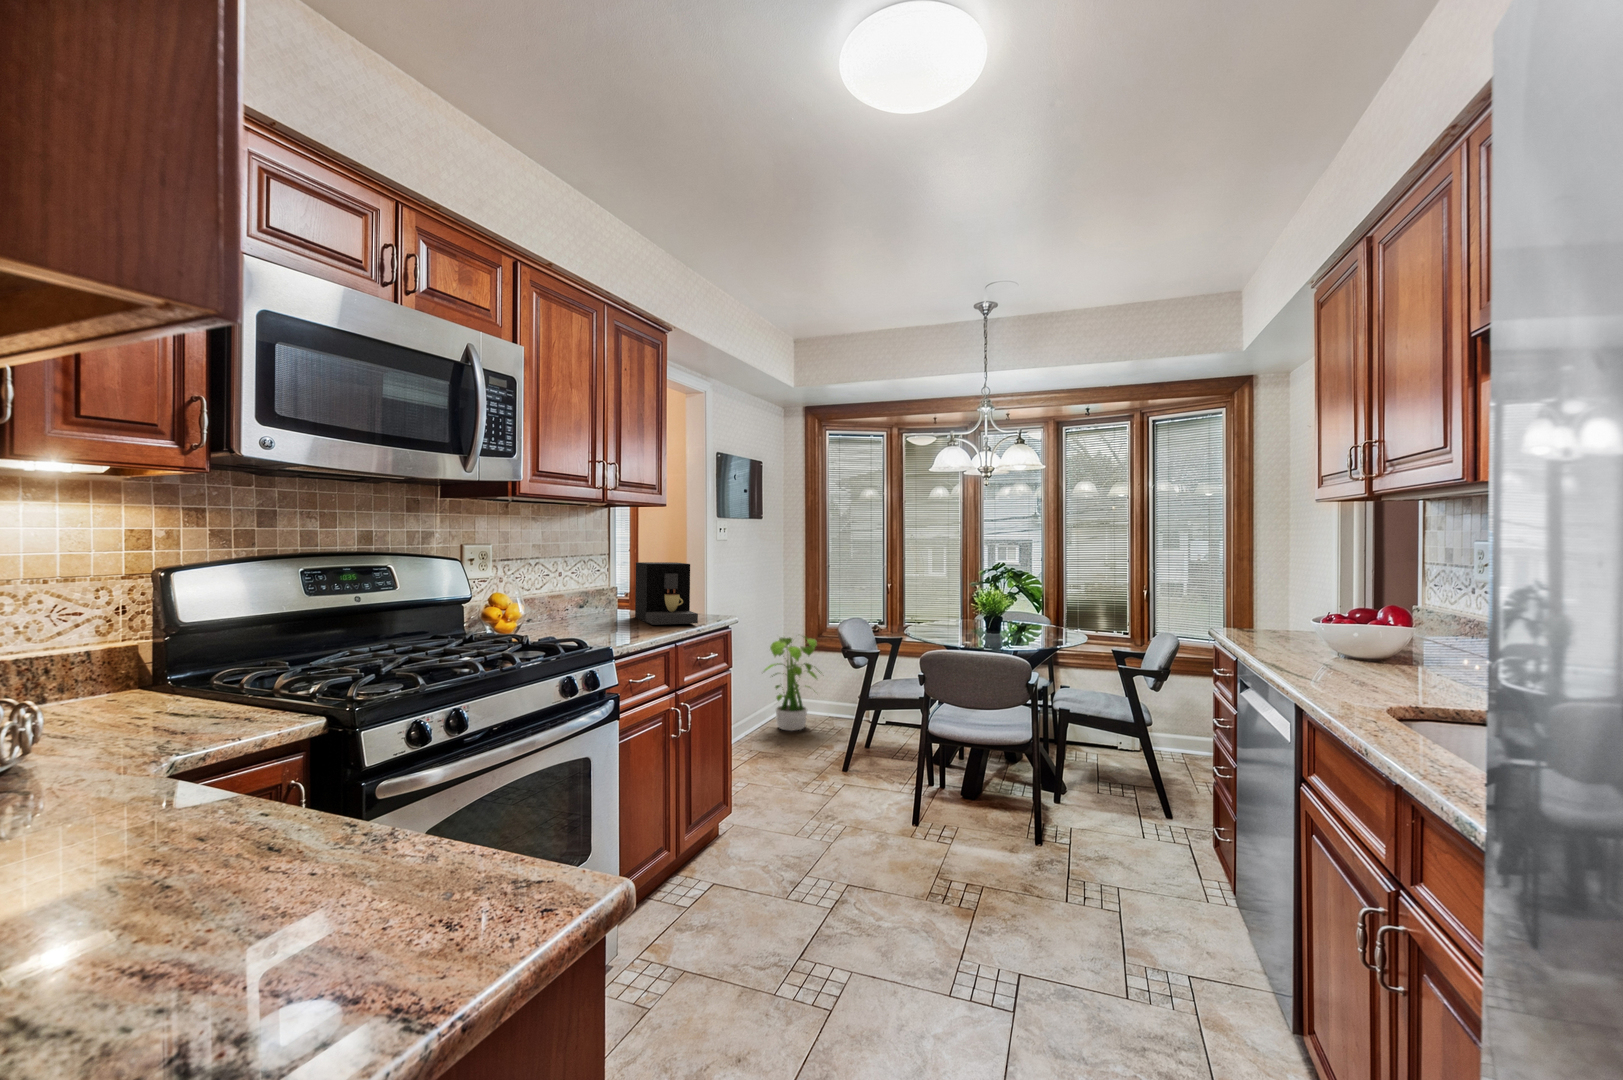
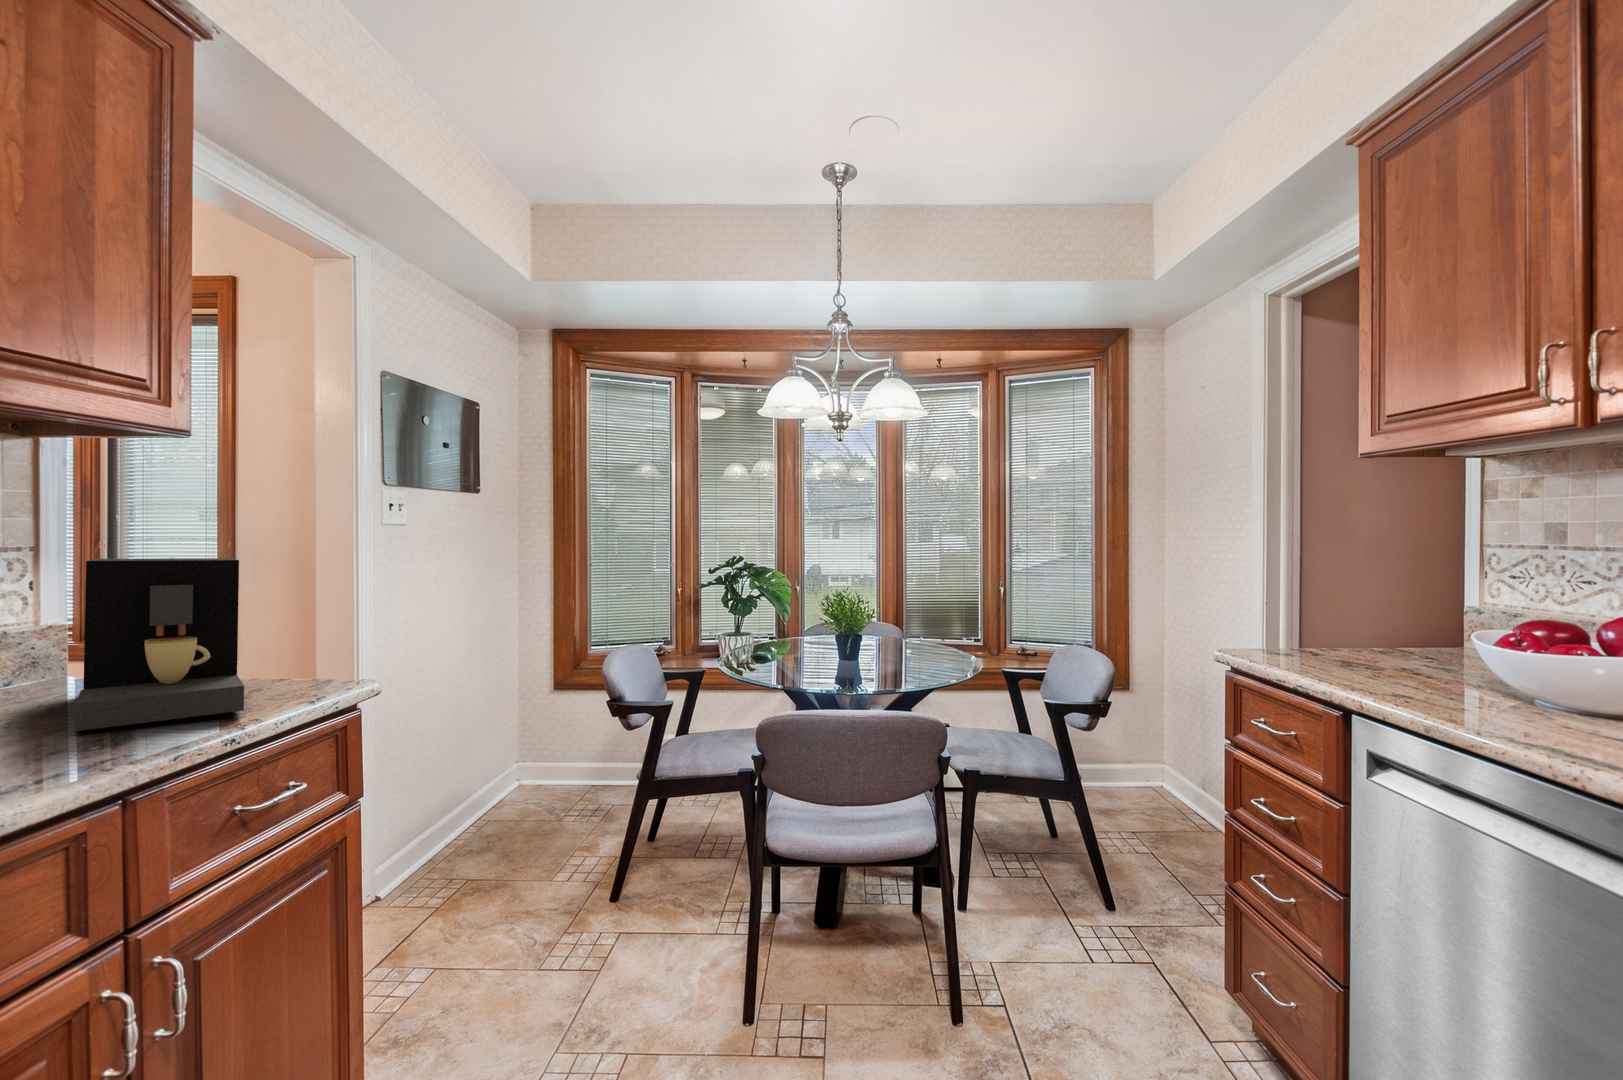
potted plant: present [764,636,820,731] -> none [478,667,583,818]

